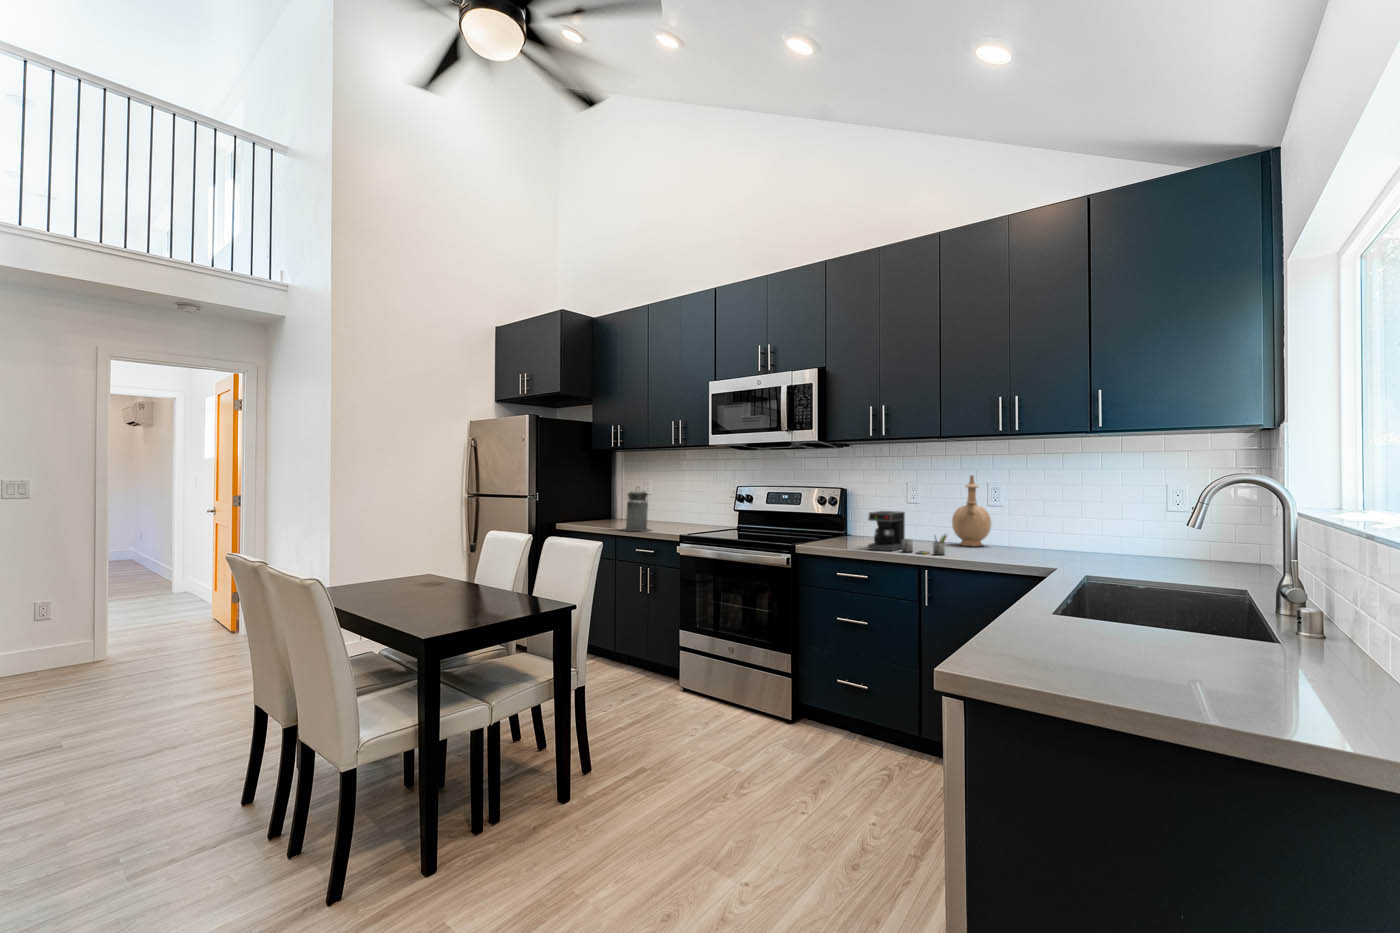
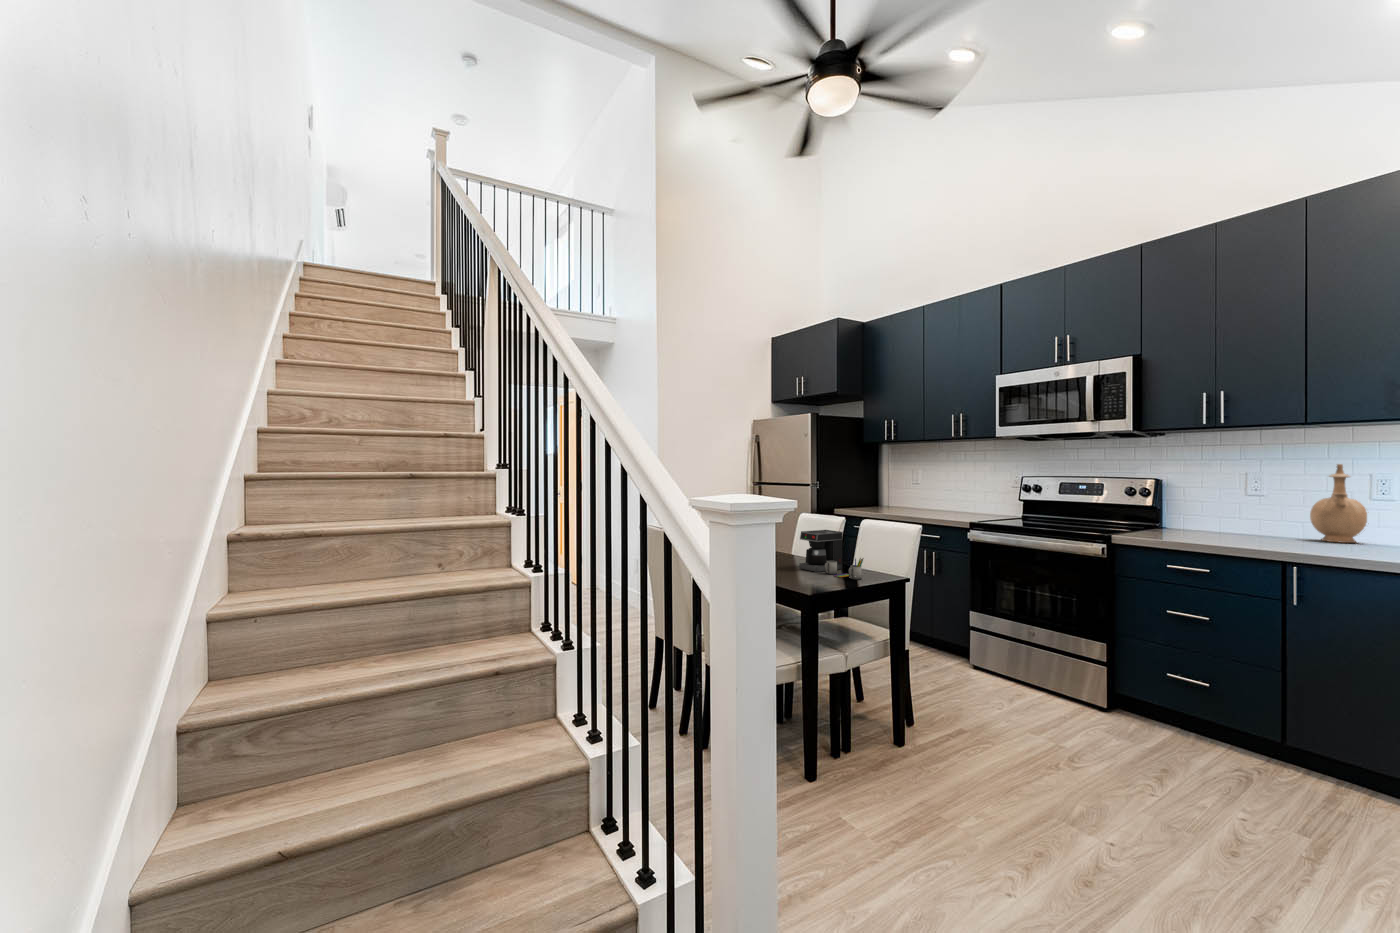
canister: present [623,489,651,531] -> none [905,477,935,518]
coffee maker: present [868,511,947,555] -> present [799,530,864,580]

